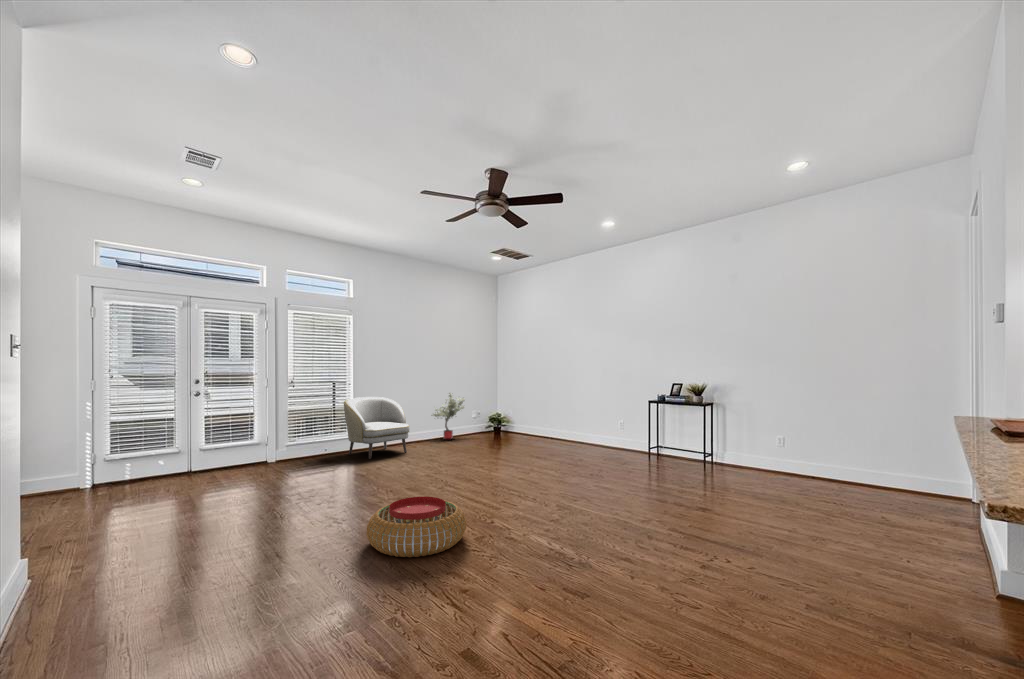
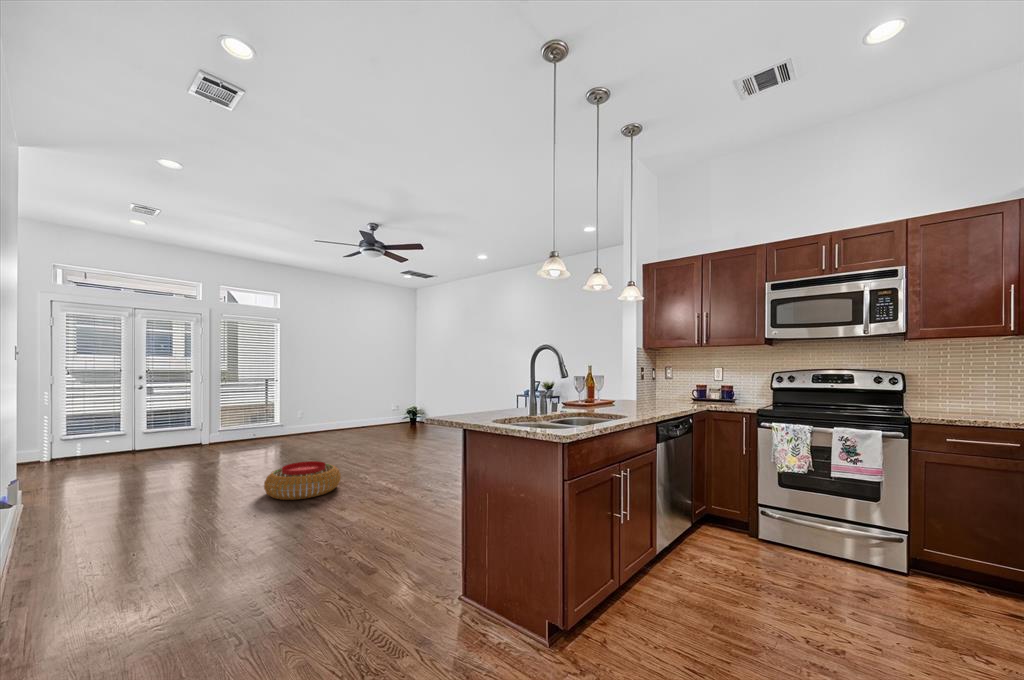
potted tree: present [433,393,464,440] -> none [352,388,383,427]
armchair: present [344,397,409,459] -> none [272,392,329,442]

